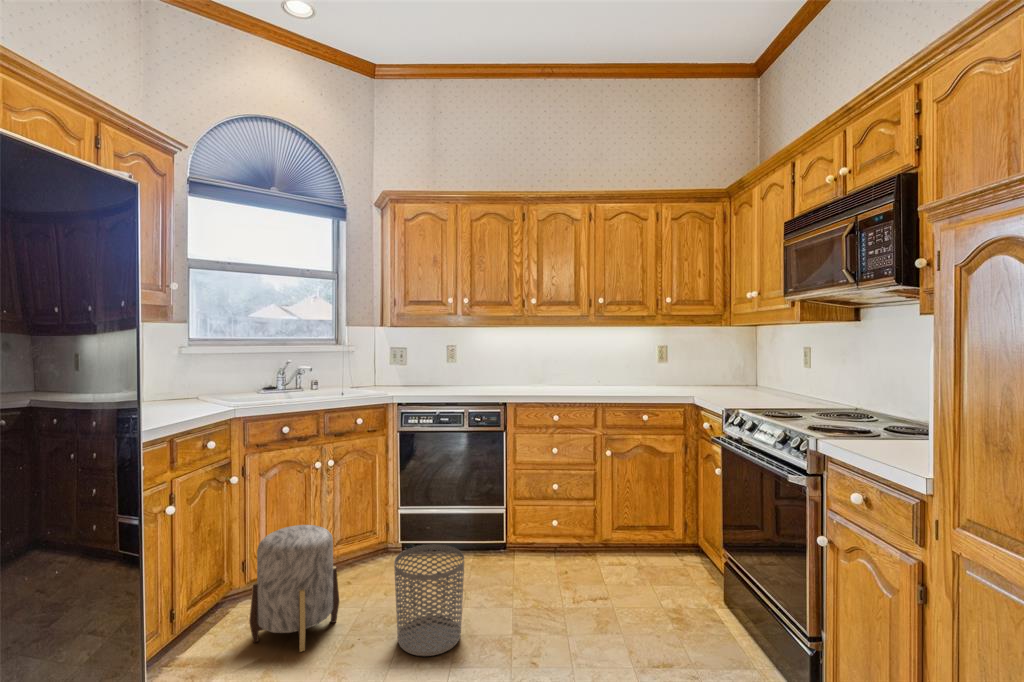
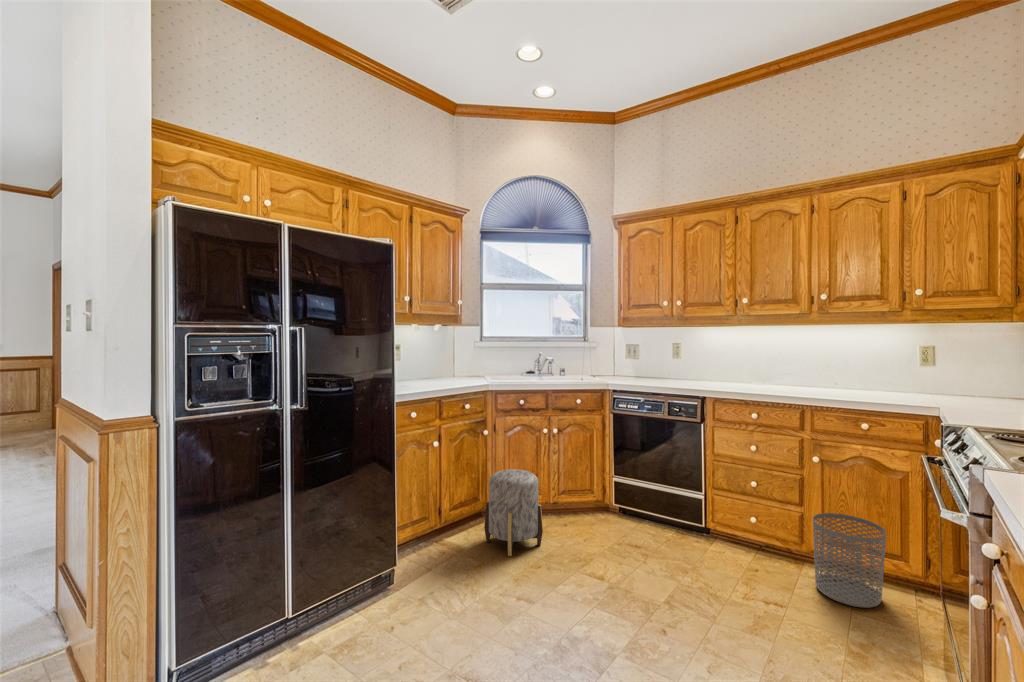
waste bin: present [394,545,464,656] -> present [813,513,886,608]

